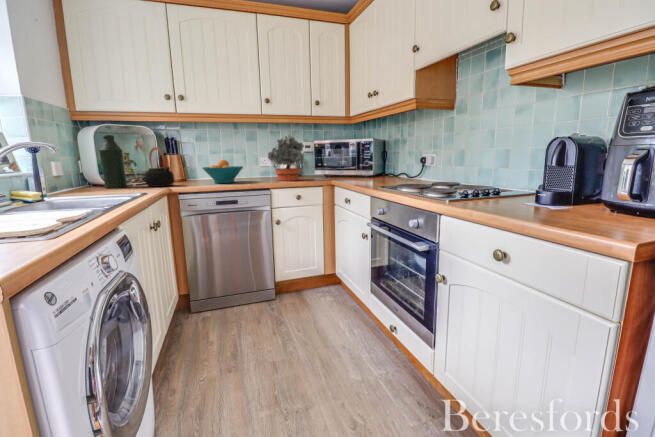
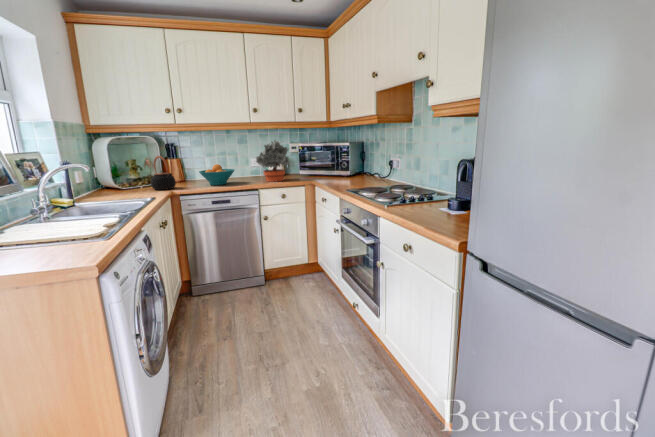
bottle: present [99,135,127,188] -> none [112,147,136,192]

